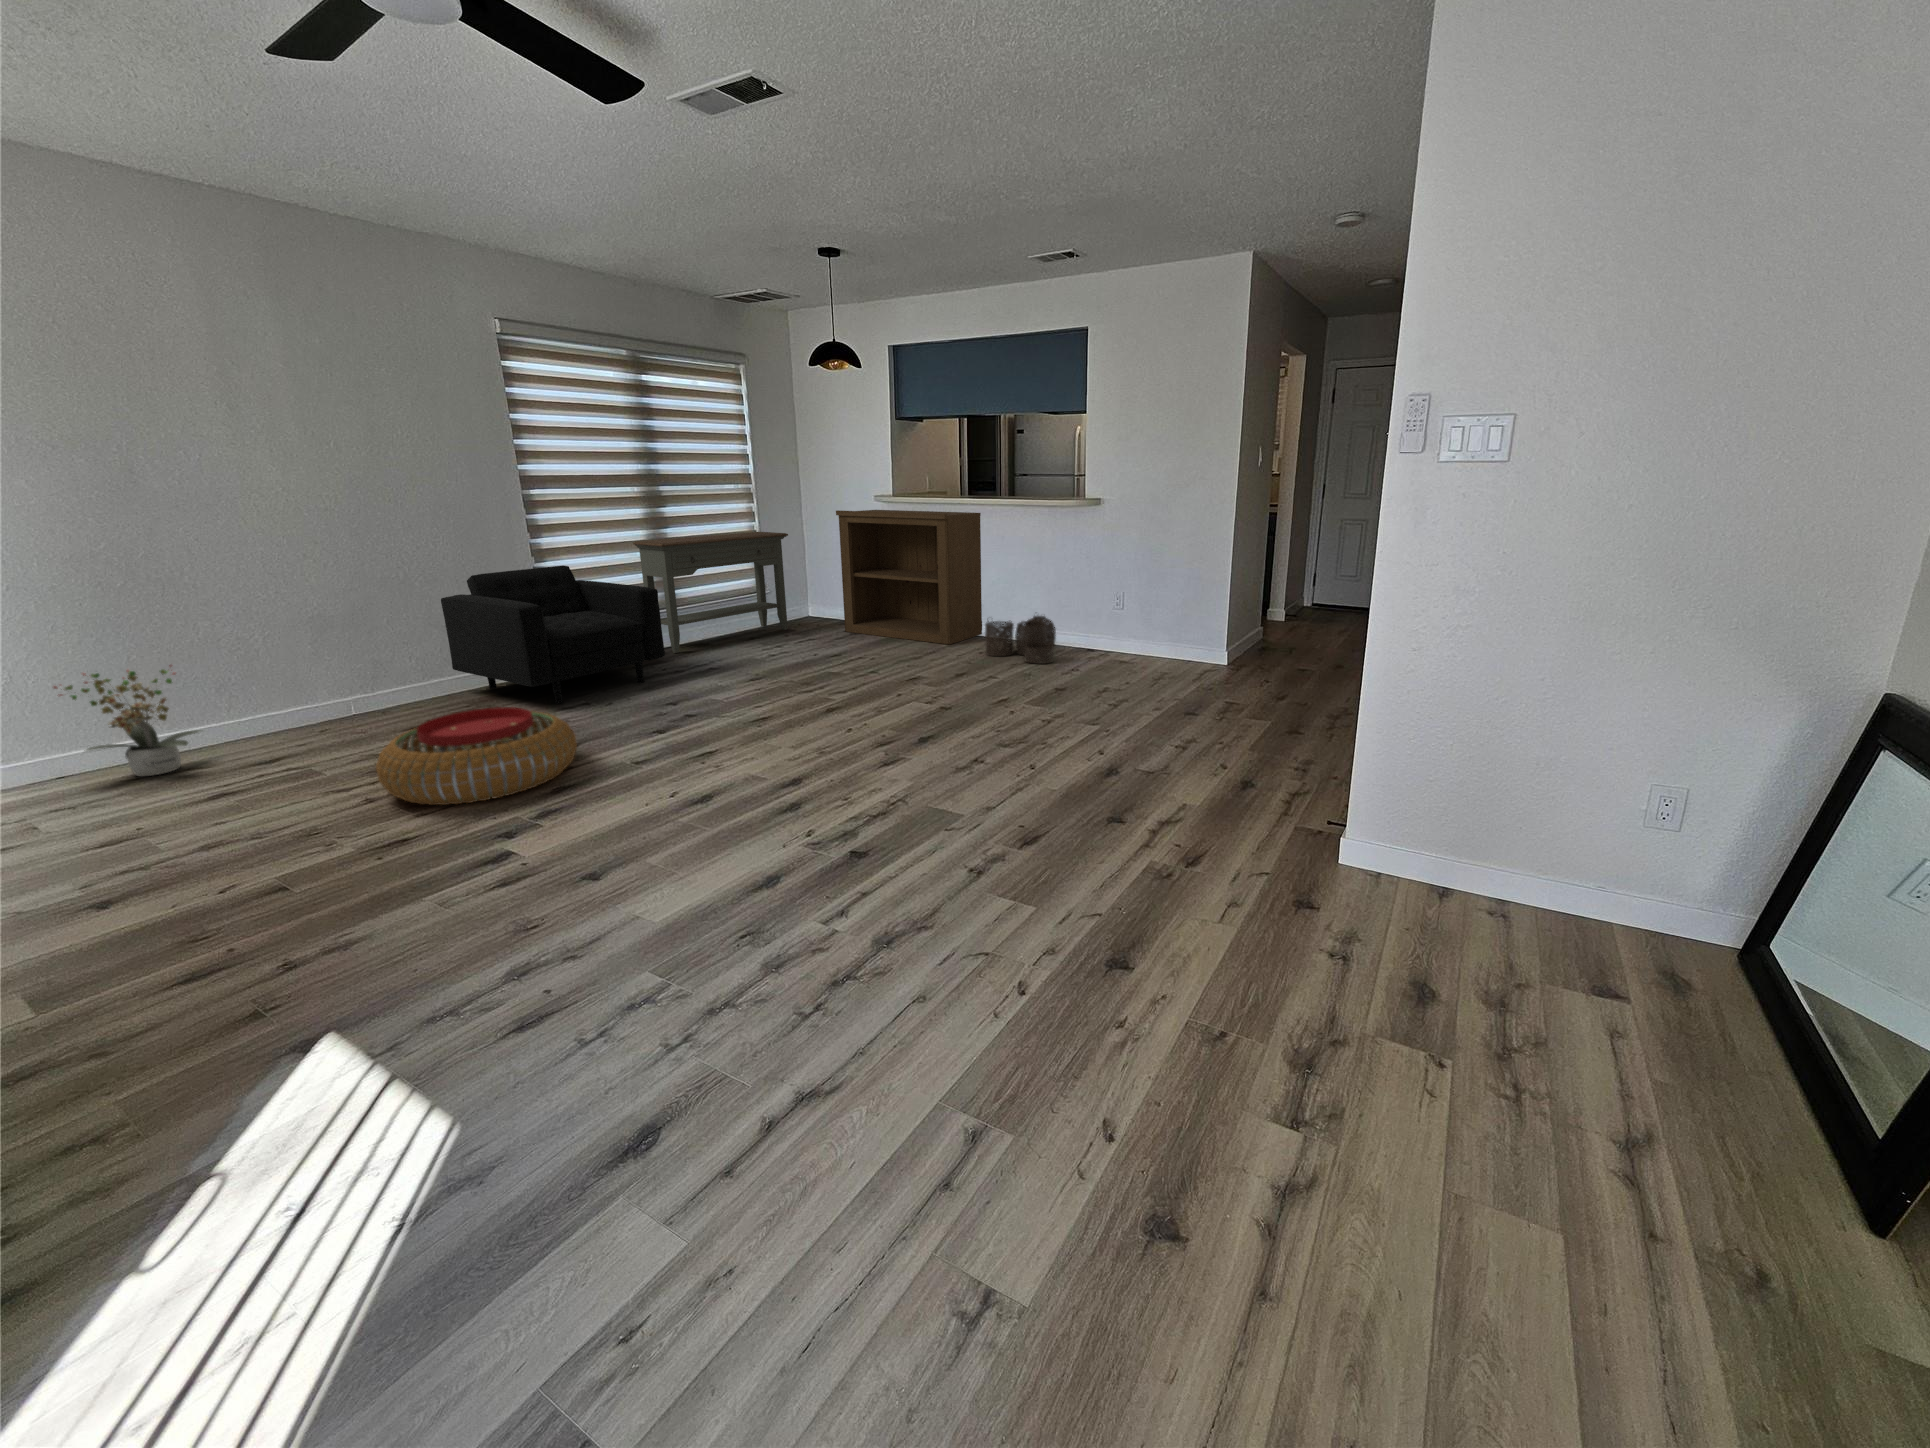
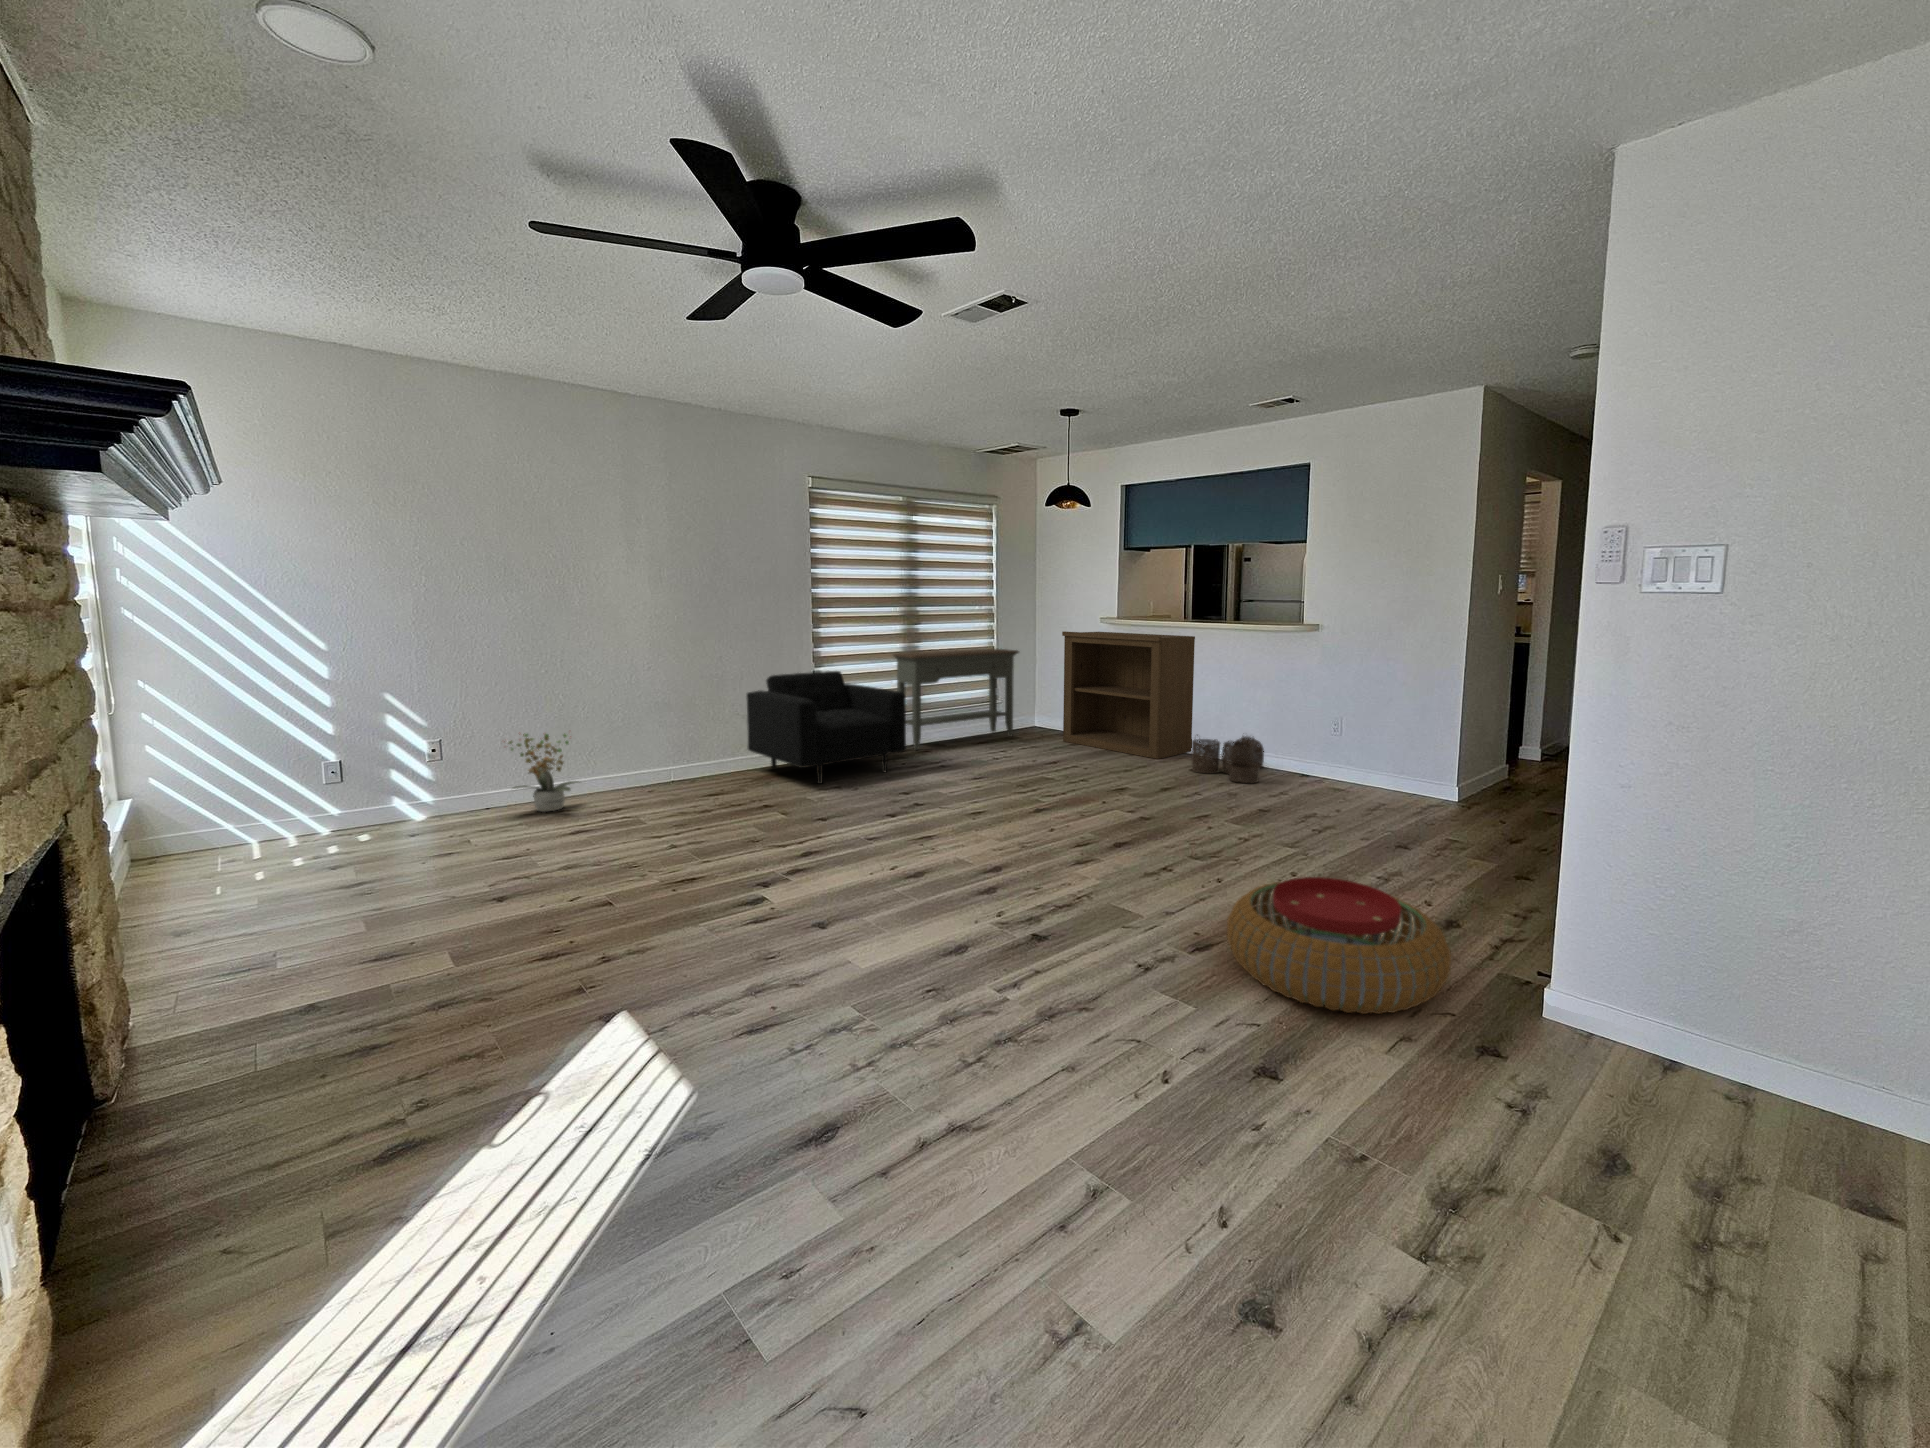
pouf: present [376,707,577,805] -> present [1227,877,1451,1014]

